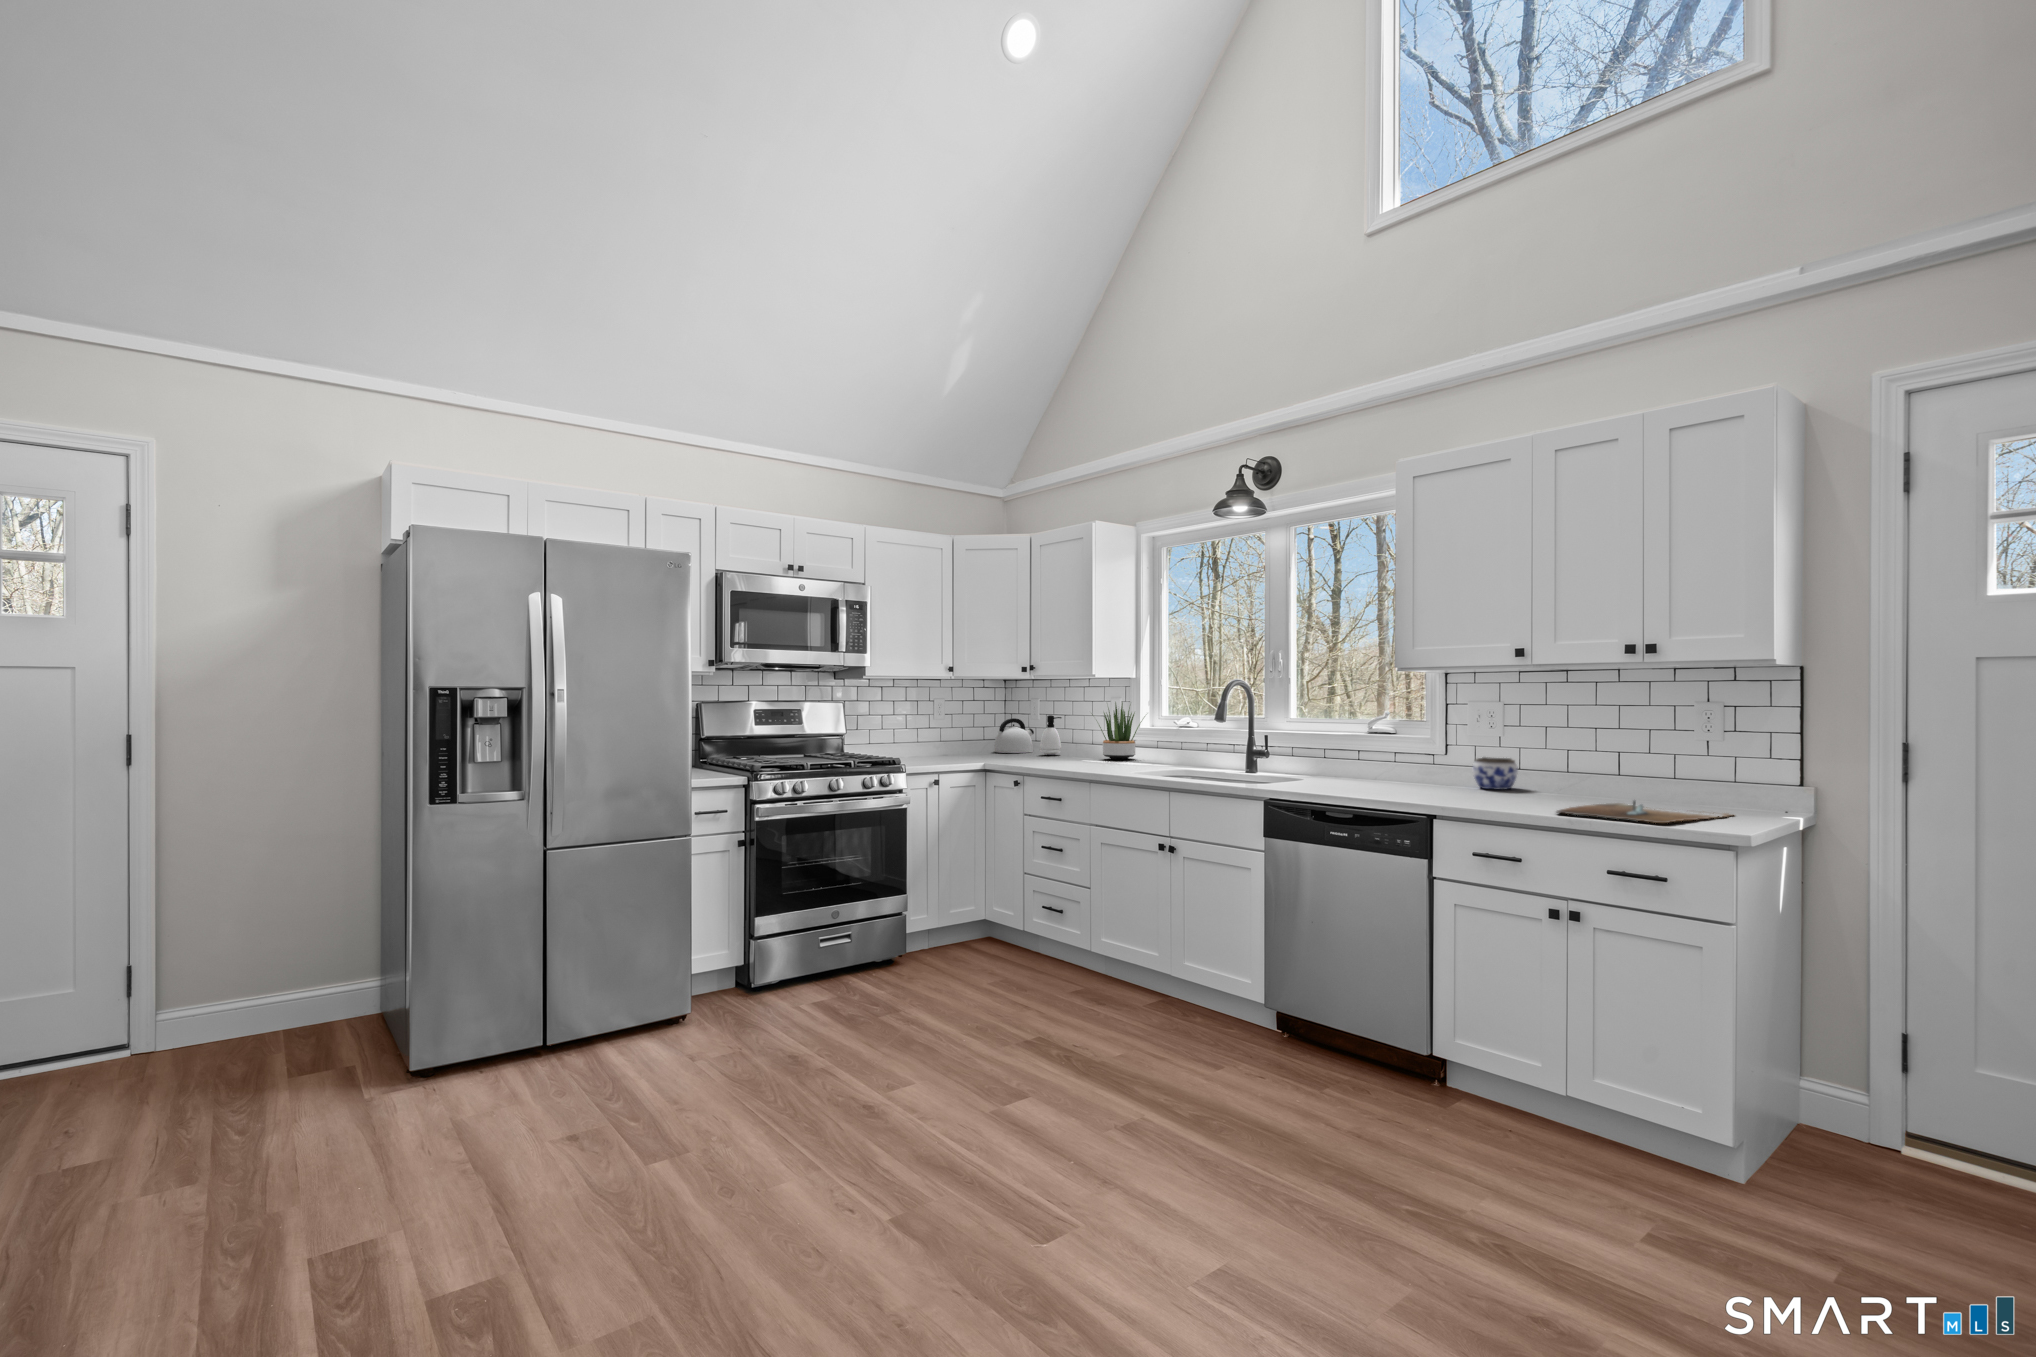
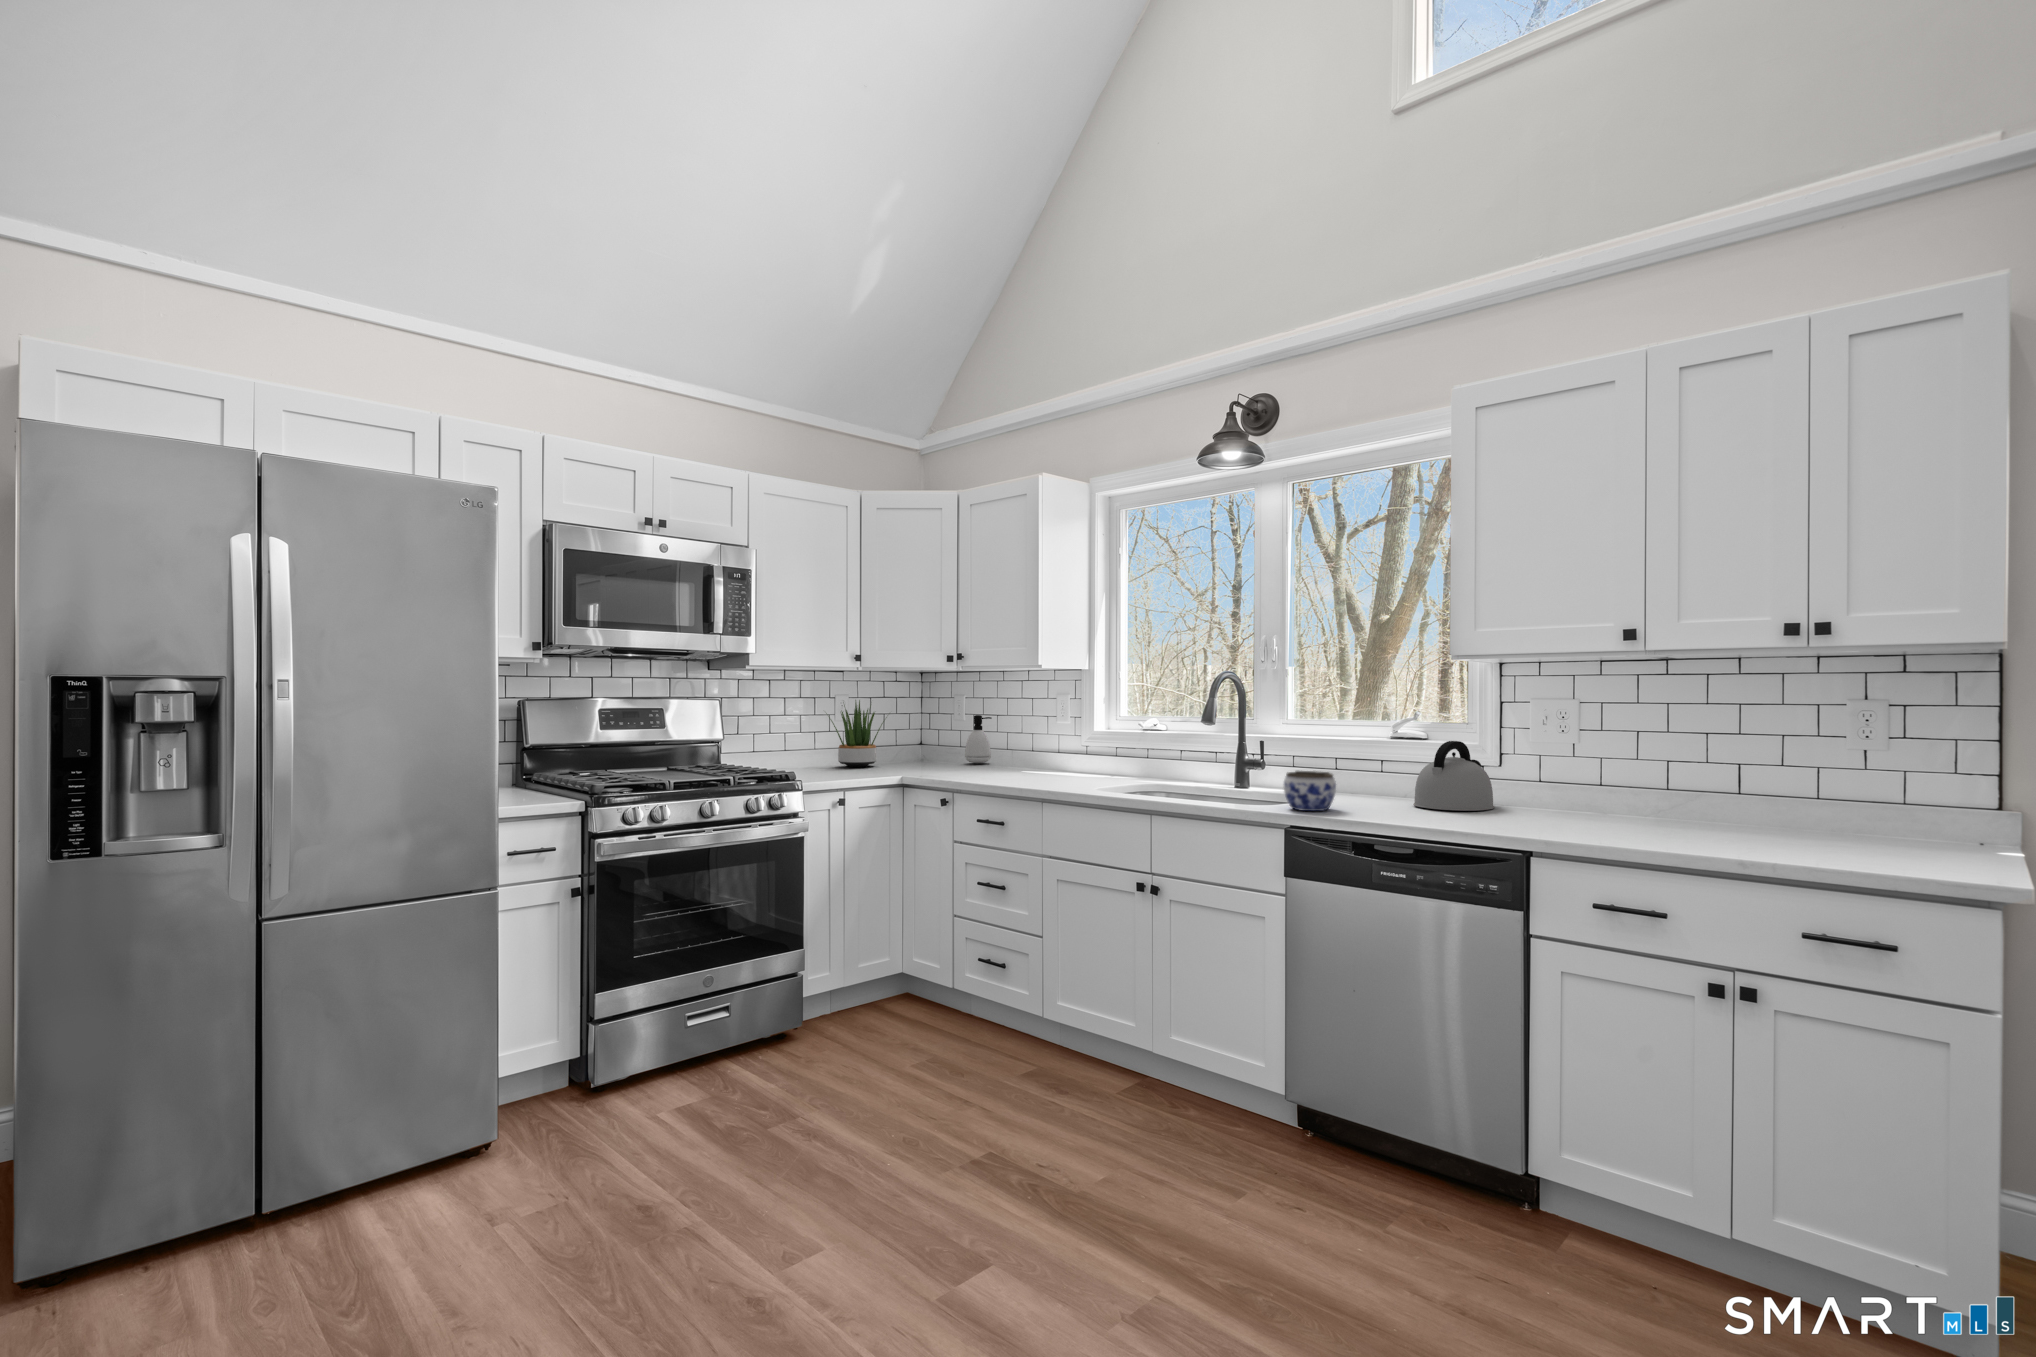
potted plant: present [1099,702,1142,760] -> present [826,700,884,767]
kettle: present [994,718,1034,753] -> present [1414,741,1494,811]
jar: present [1473,757,1518,790] -> present [1283,771,1336,811]
cutting board: present [1557,801,1731,823] -> none [1712,832,1948,869]

